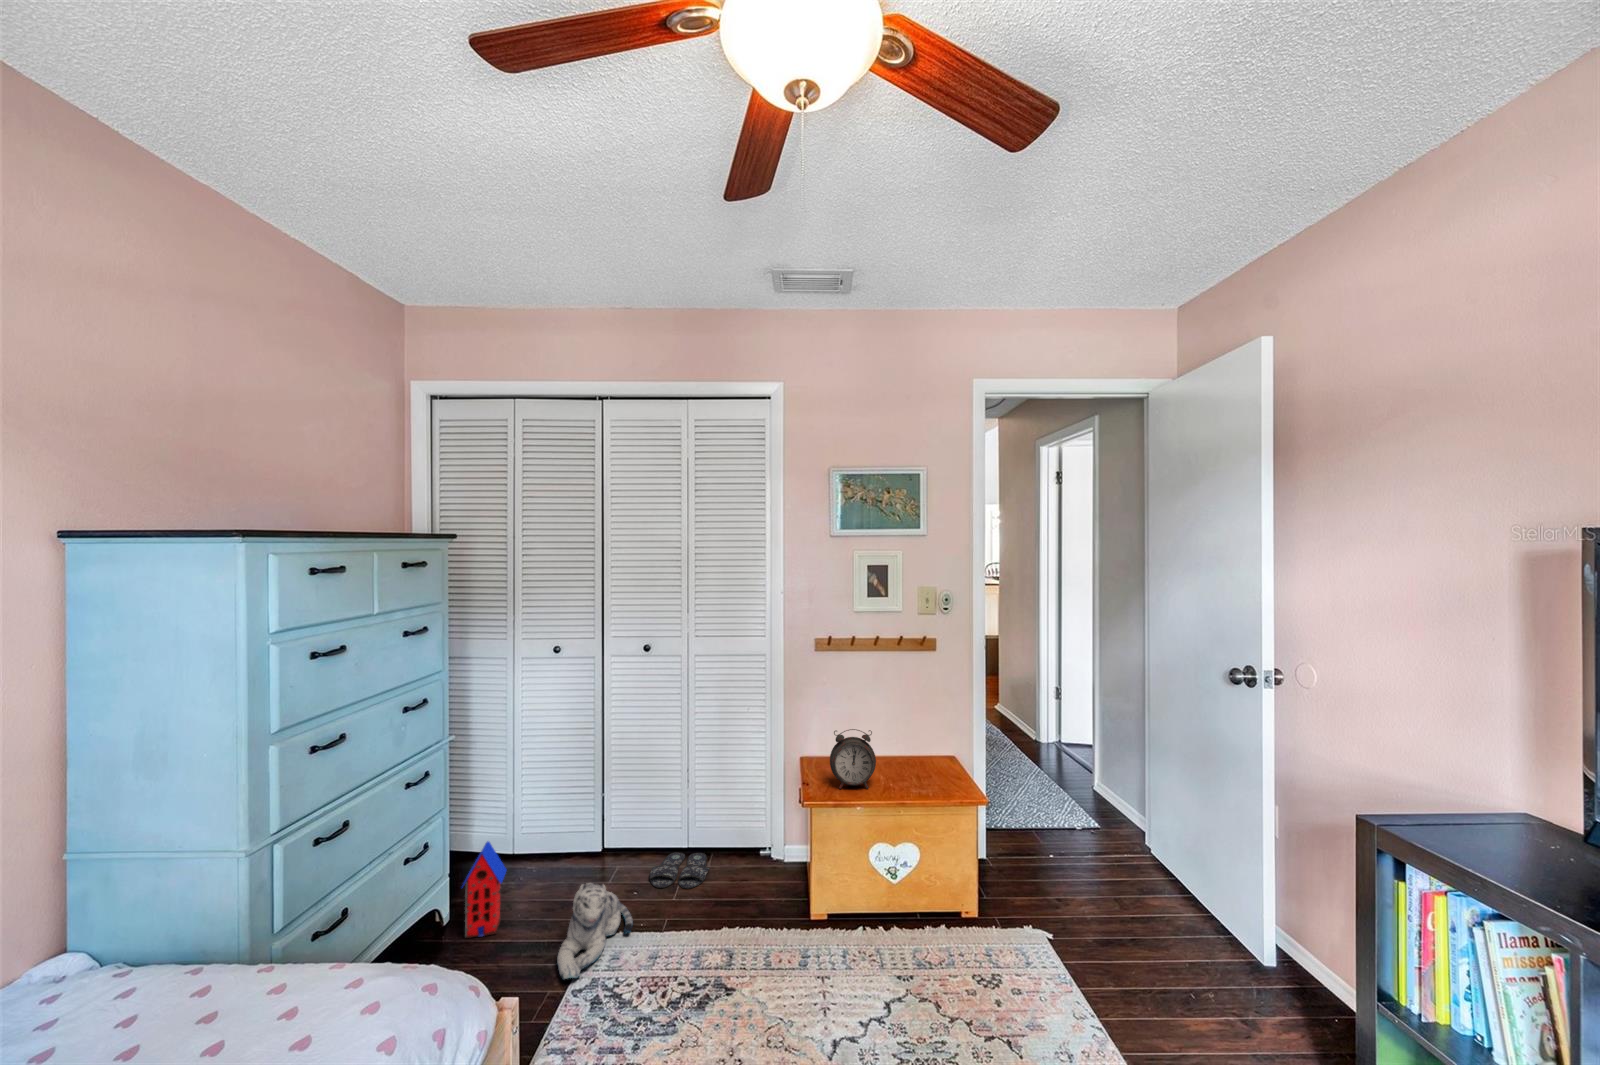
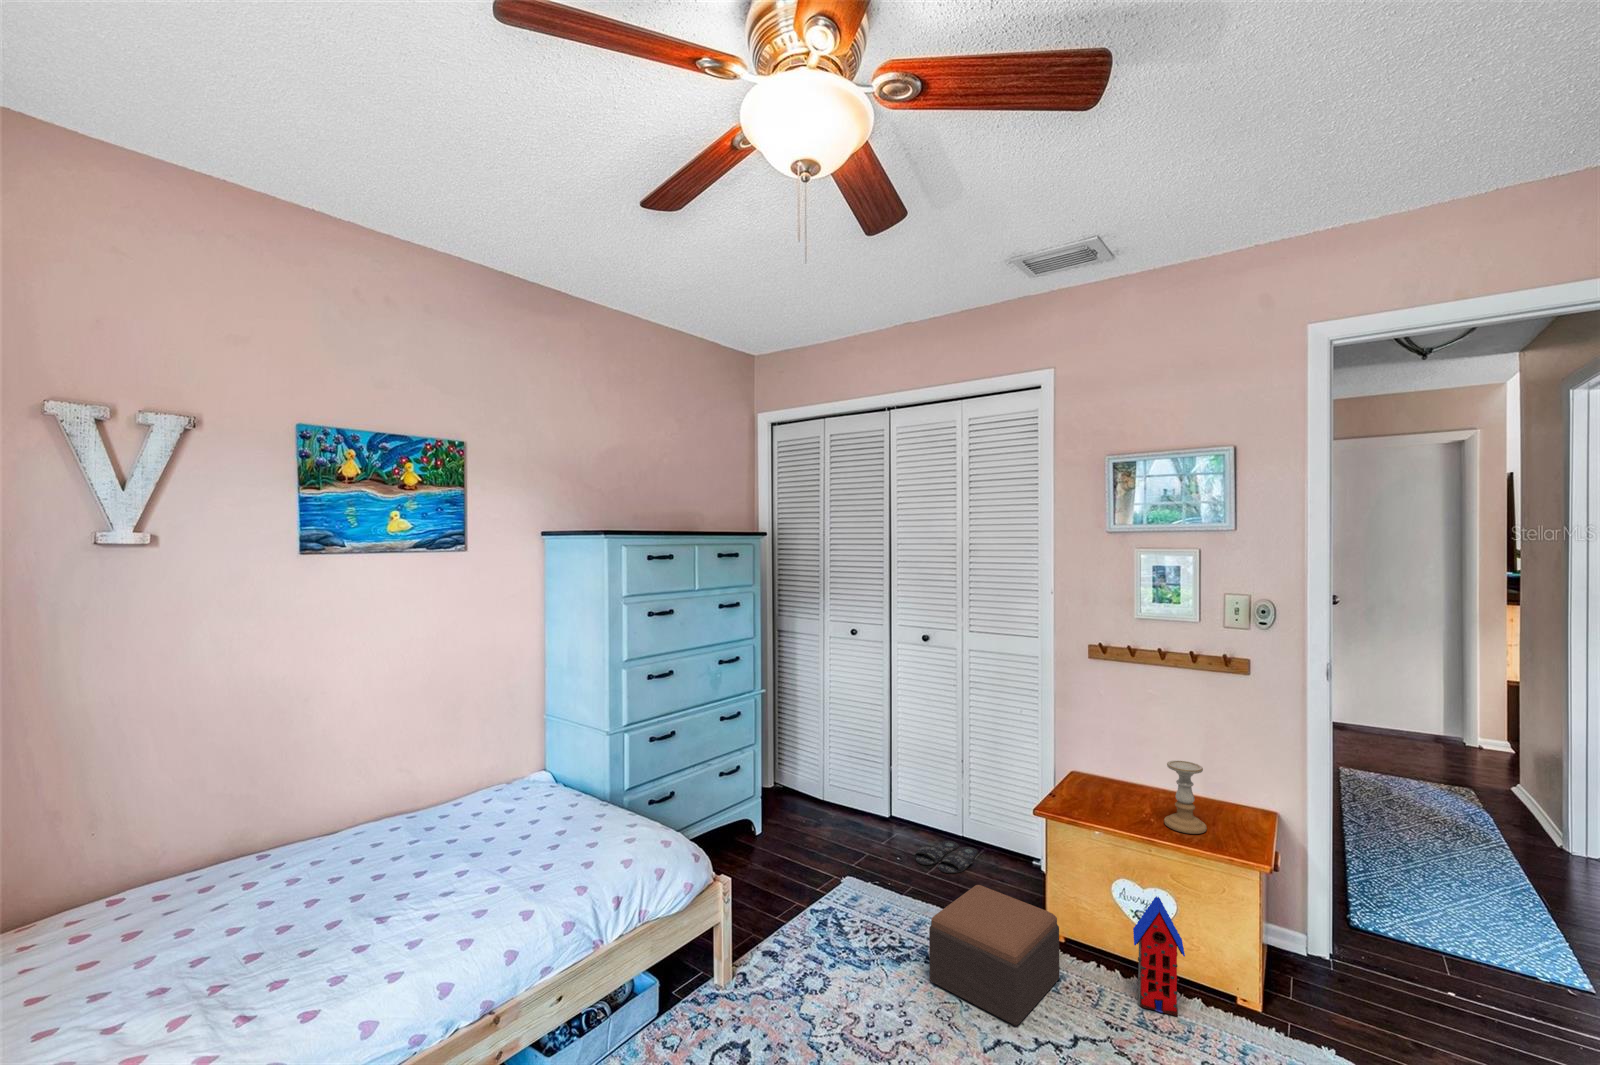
alarm clock: present [830,729,876,789] -> none [1079,745,1136,817]
candle holder: none [898,729,929,789] -> present [1164,761,1207,834]
toy house: present [463,841,507,938] -> present [1133,896,1185,1016]
plush toy: present [557,883,633,979] -> none [808,830,884,902]
footstool: none [743,892,844,1020] -> present [929,885,1060,1026]

